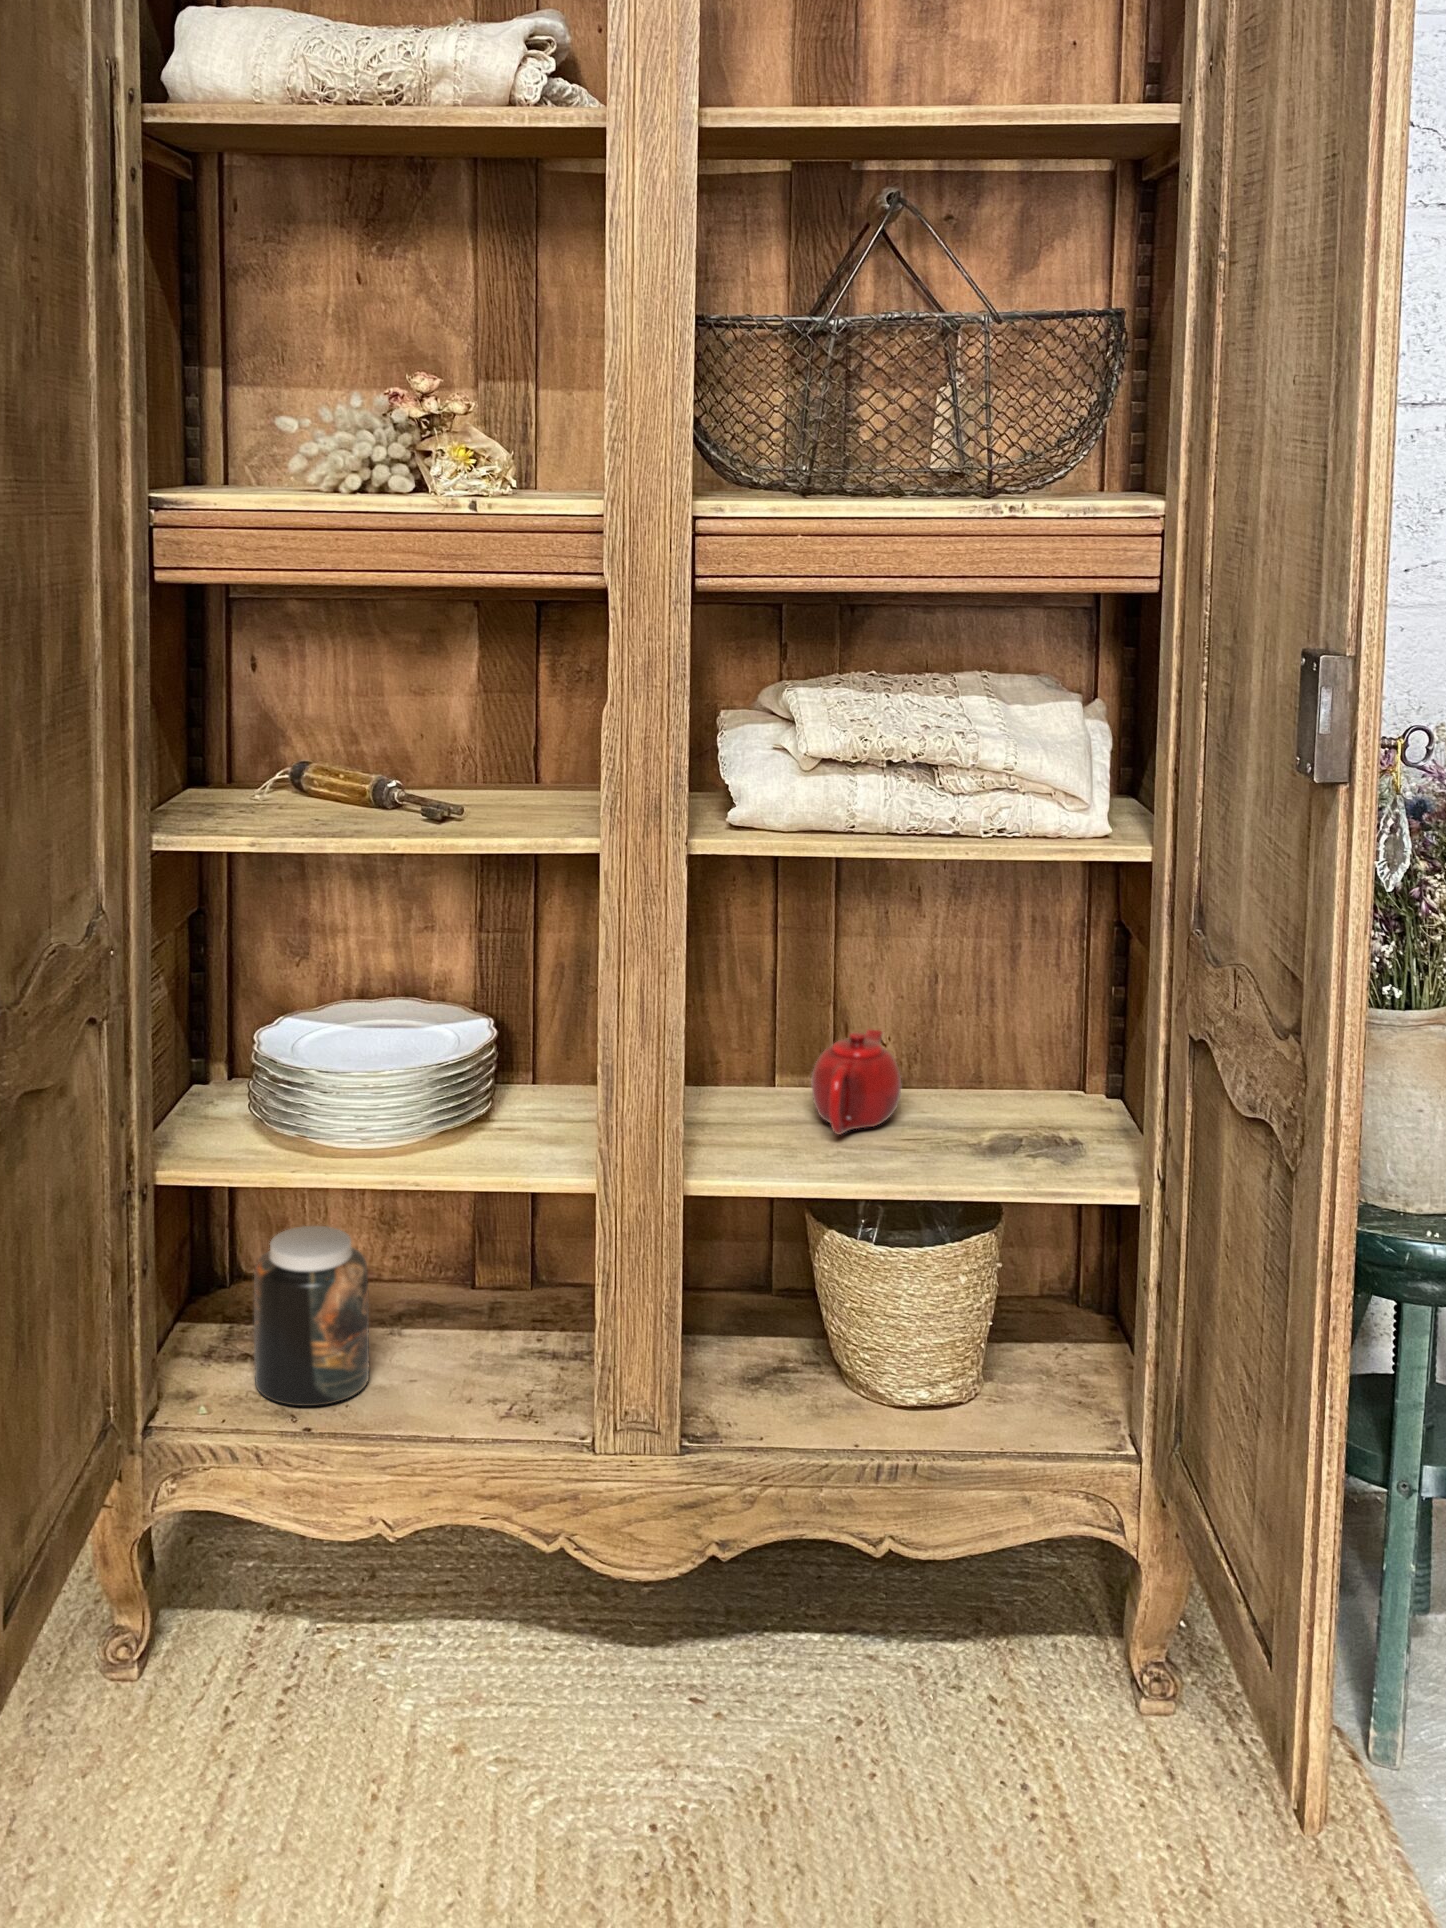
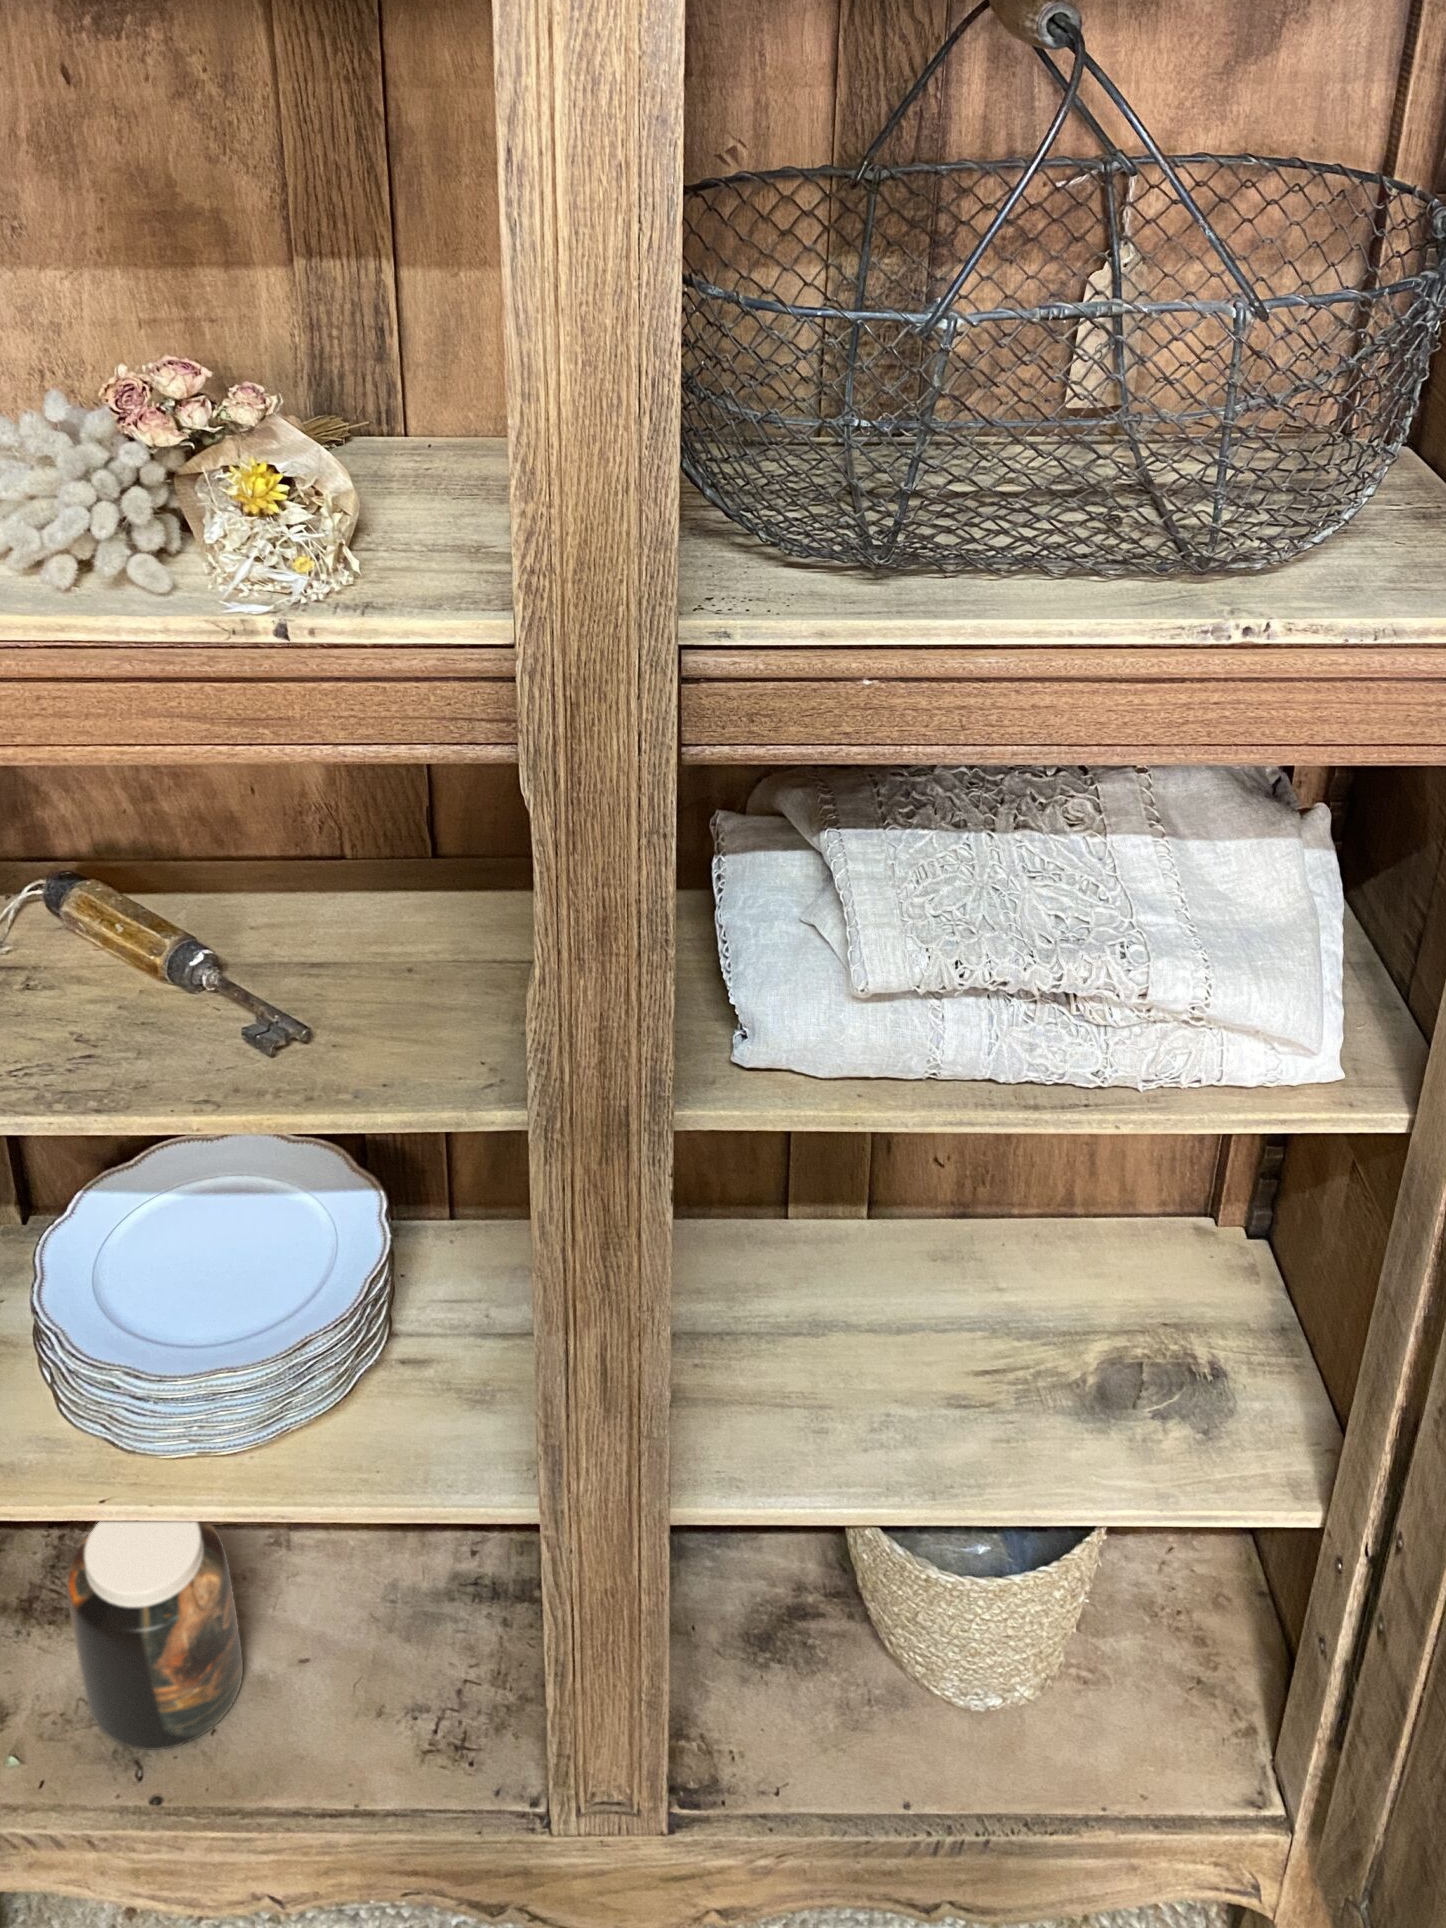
teapot: present [811,1030,901,1135] -> none [848,1183,976,1415]

